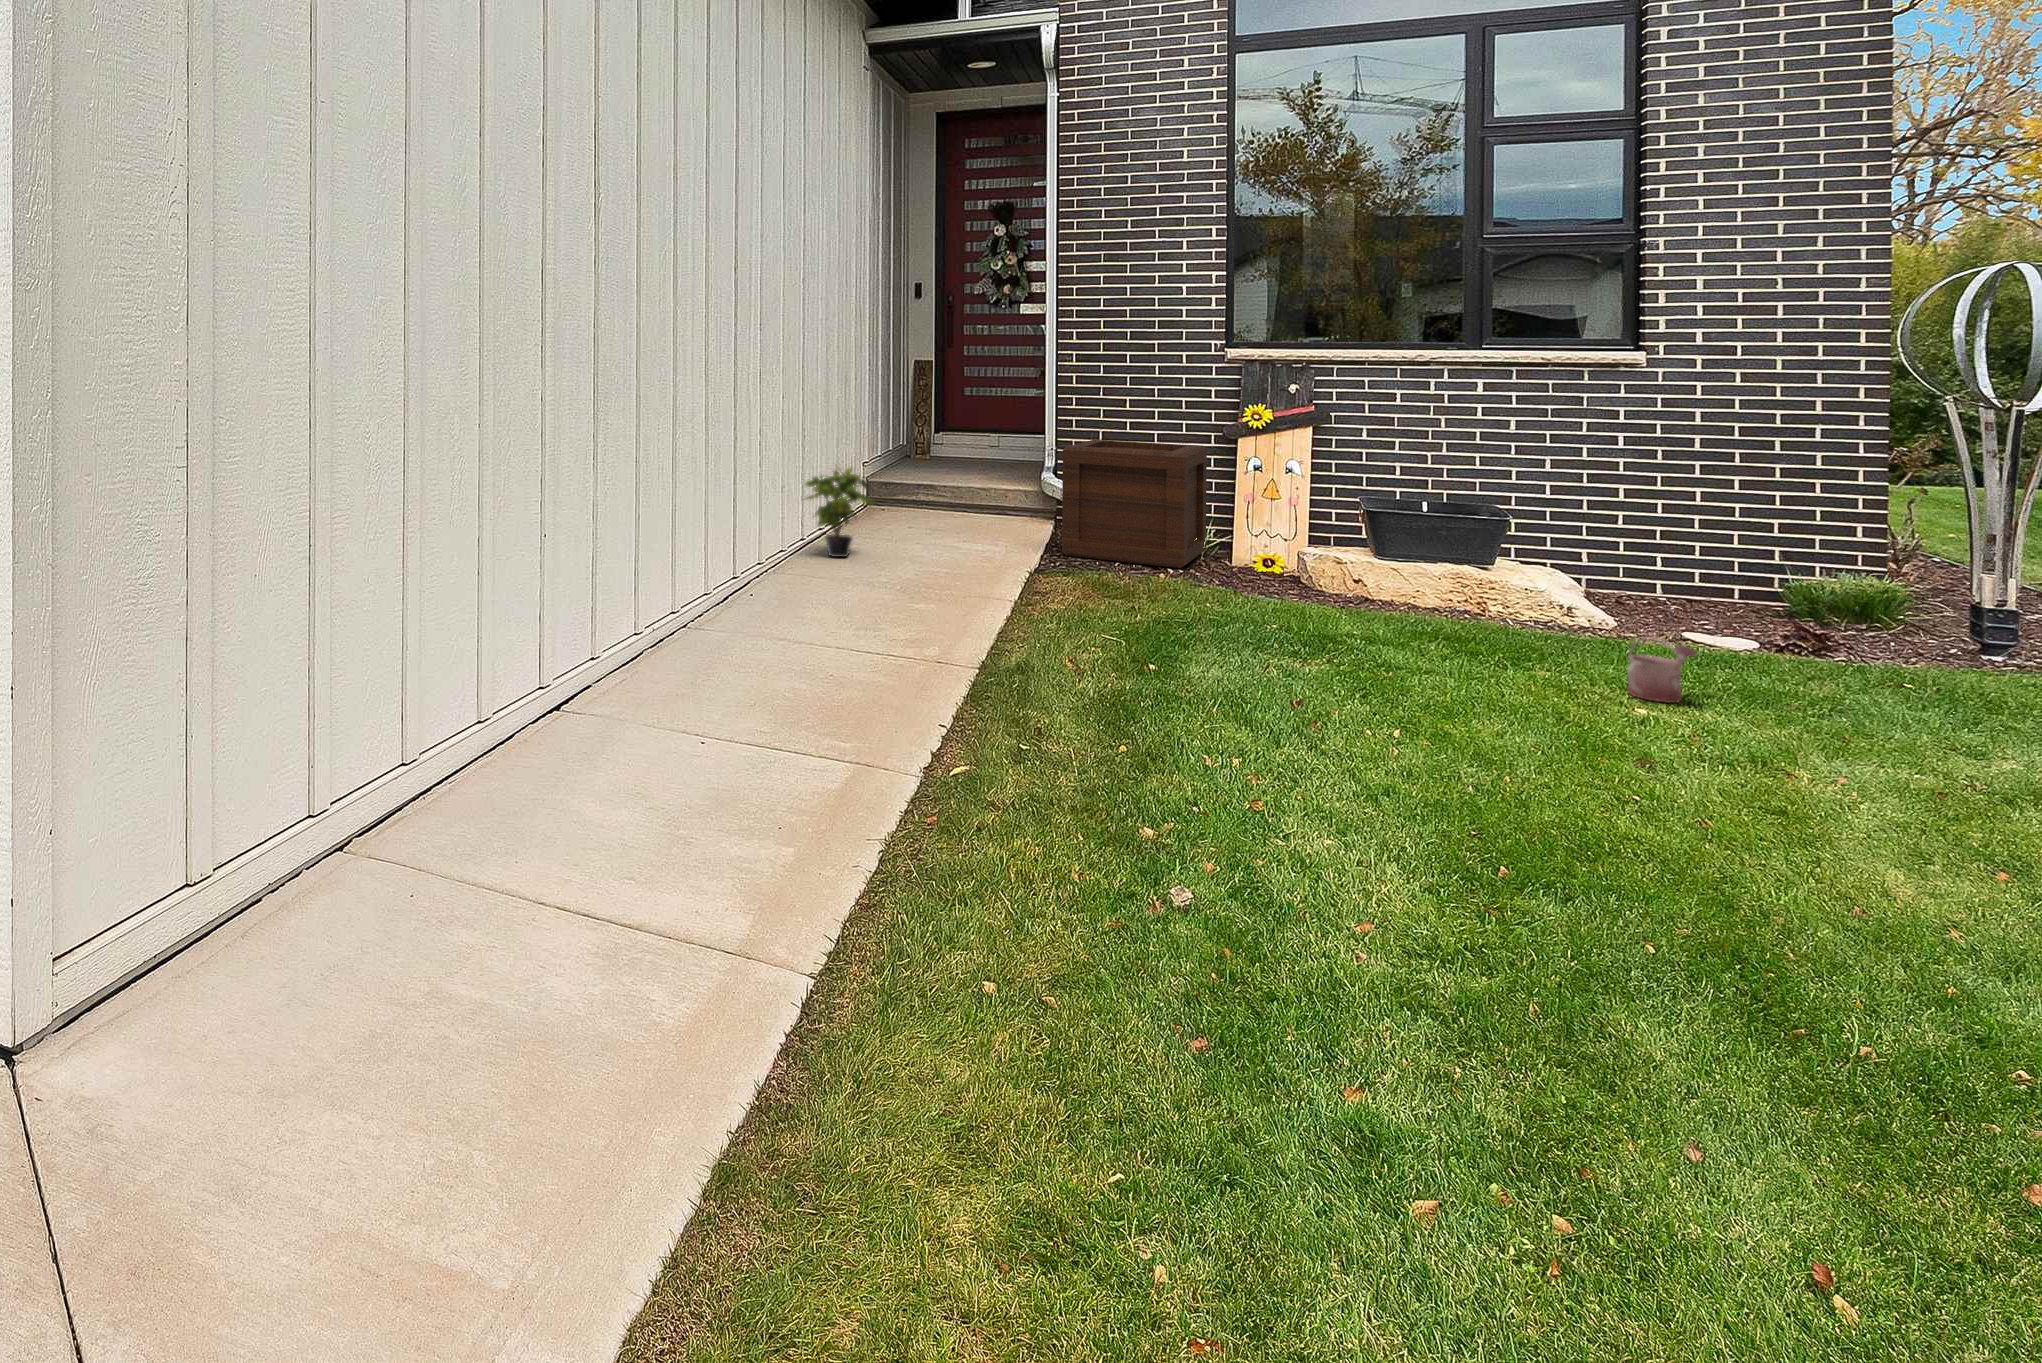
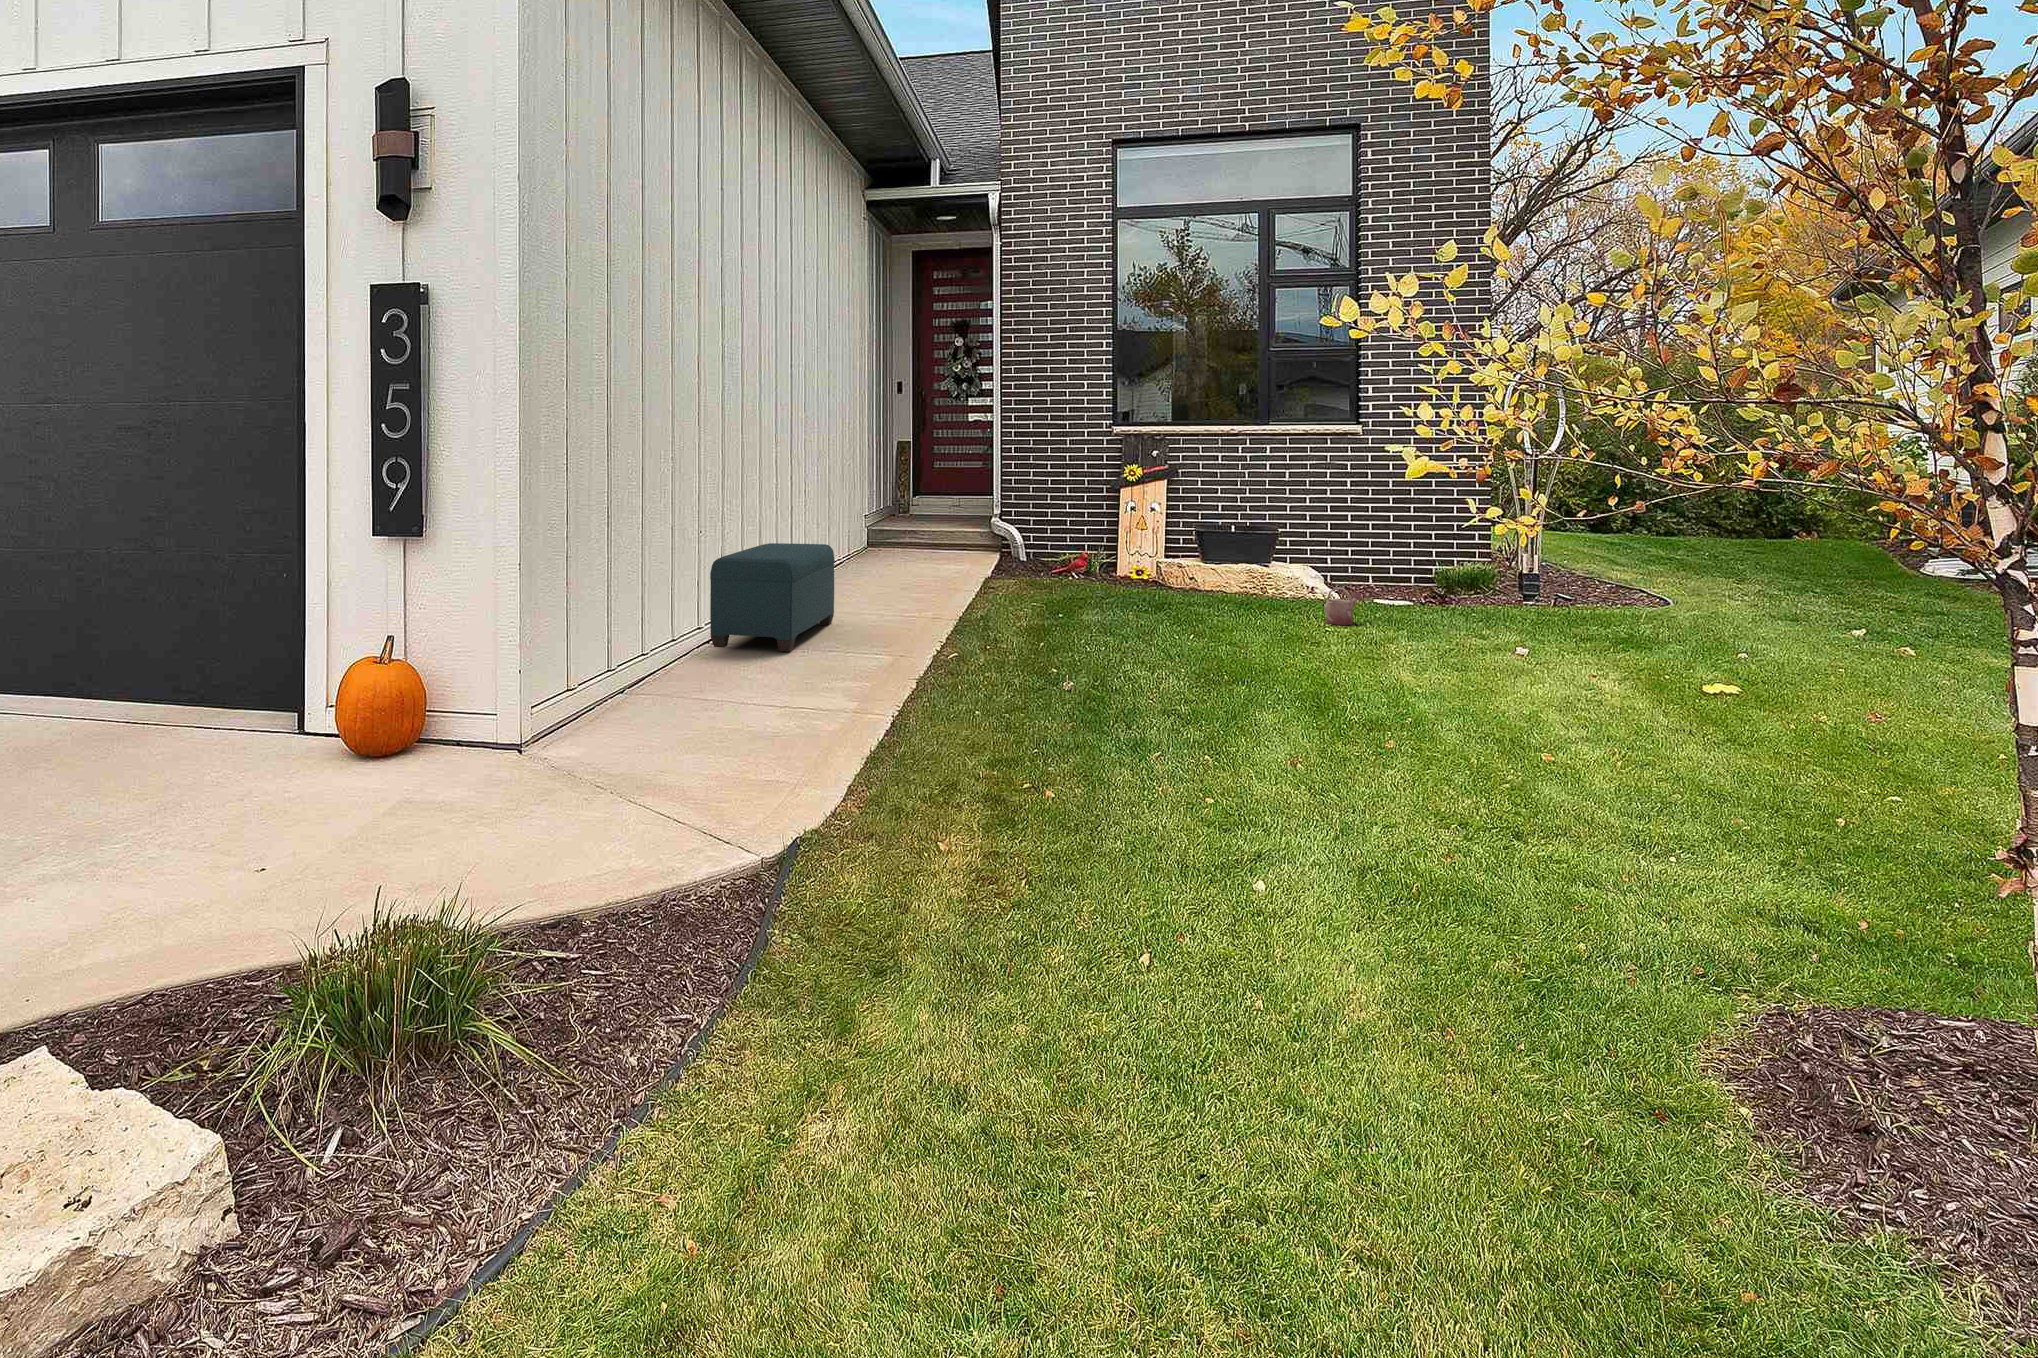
wooden crate: present [1062,440,1207,568] -> none [1006,494,1101,579]
potted plant: present [806,464,873,557] -> none [825,512,878,580]
bench: none [591,526,793,709] -> present [710,543,835,651]

